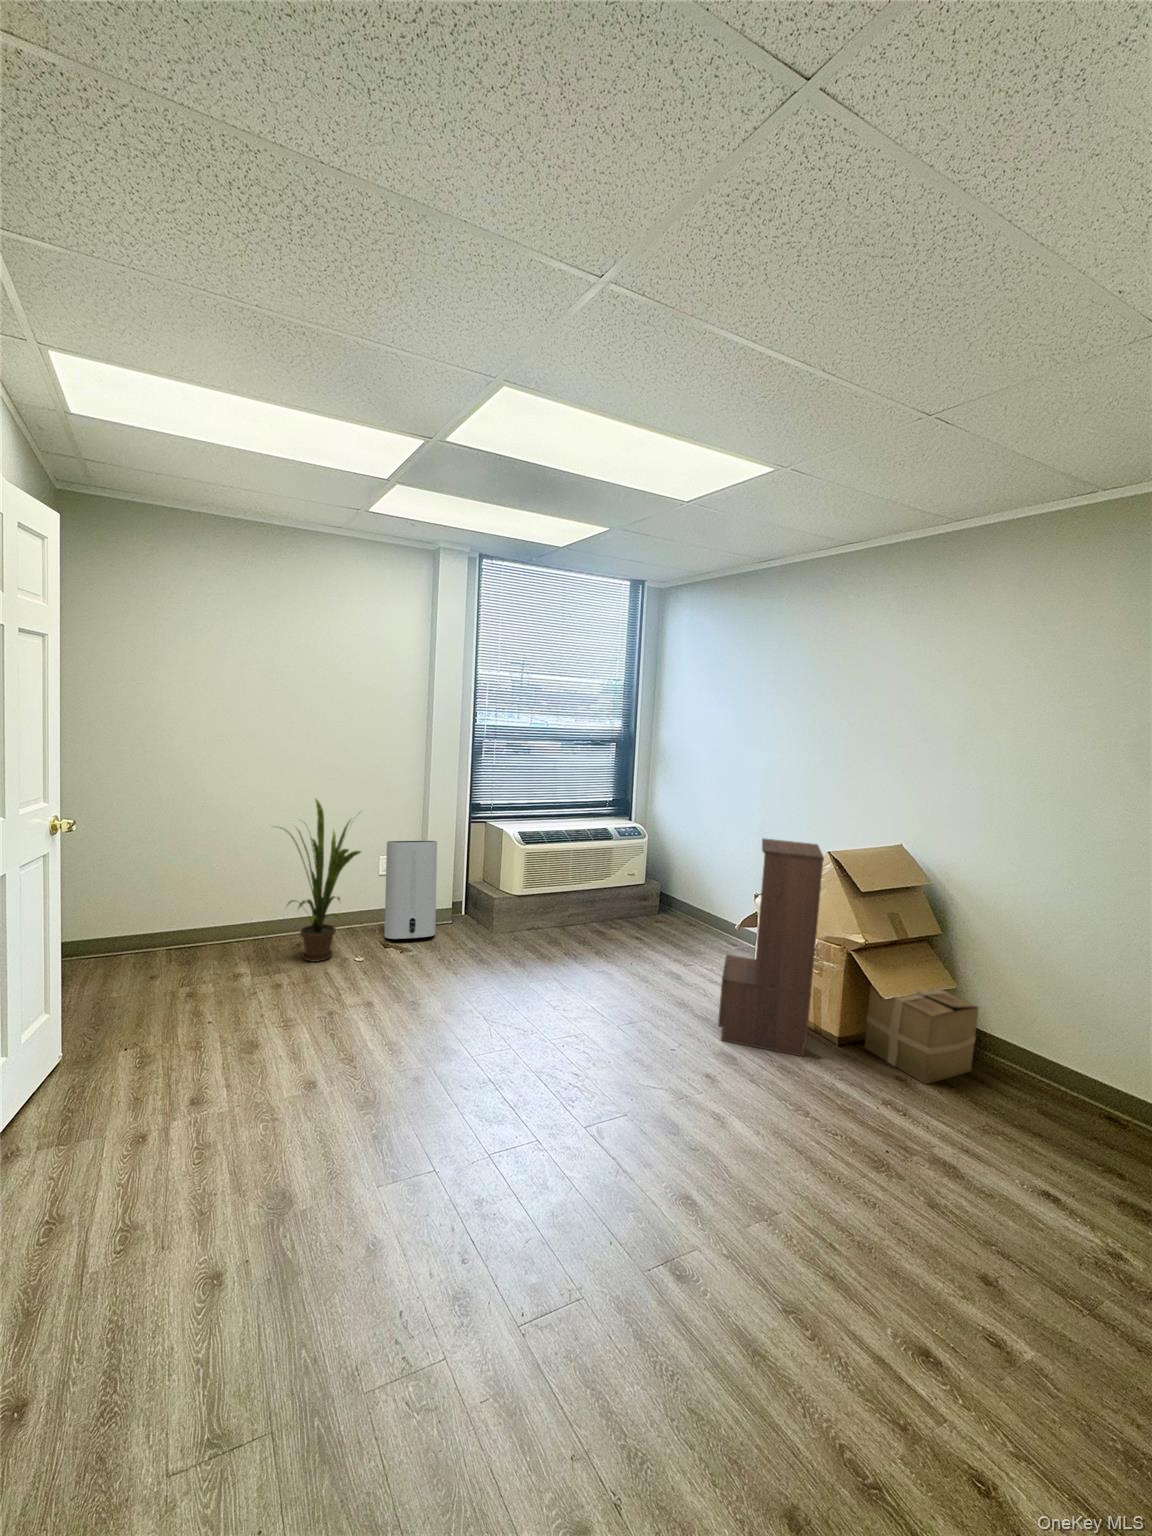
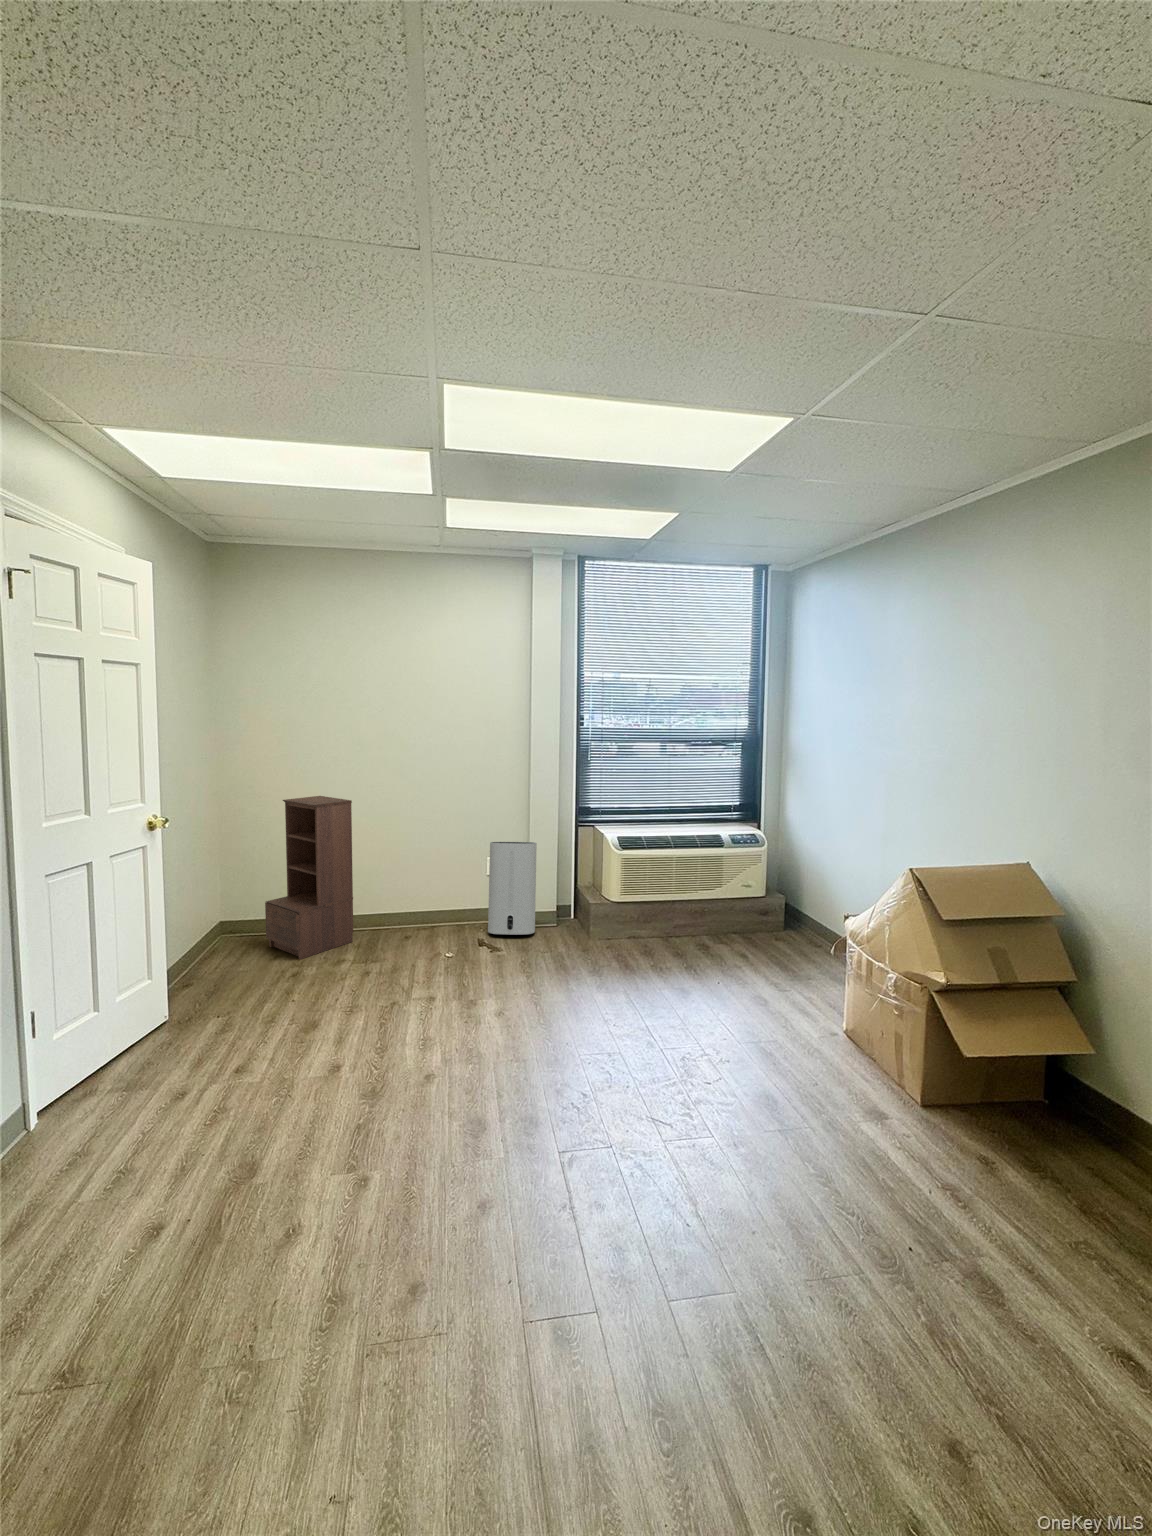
house plant: present [280,799,361,962] -> none [379,800,459,949]
bookshelf: present [718,838,824,1057] -> present [265,796,353,959]
cardboard box: present [865,987,978,1084] -> none [957,1037,1117,1177]

